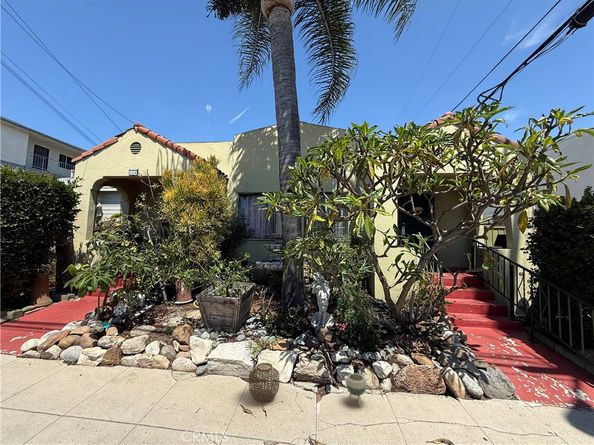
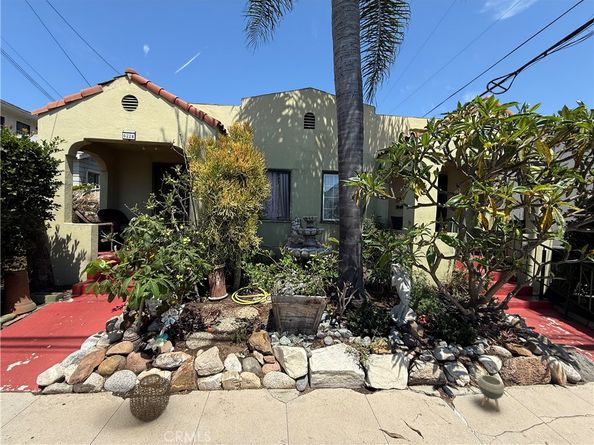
woven basket: present [249,363,279,403] -> present [130,374,170,422]

